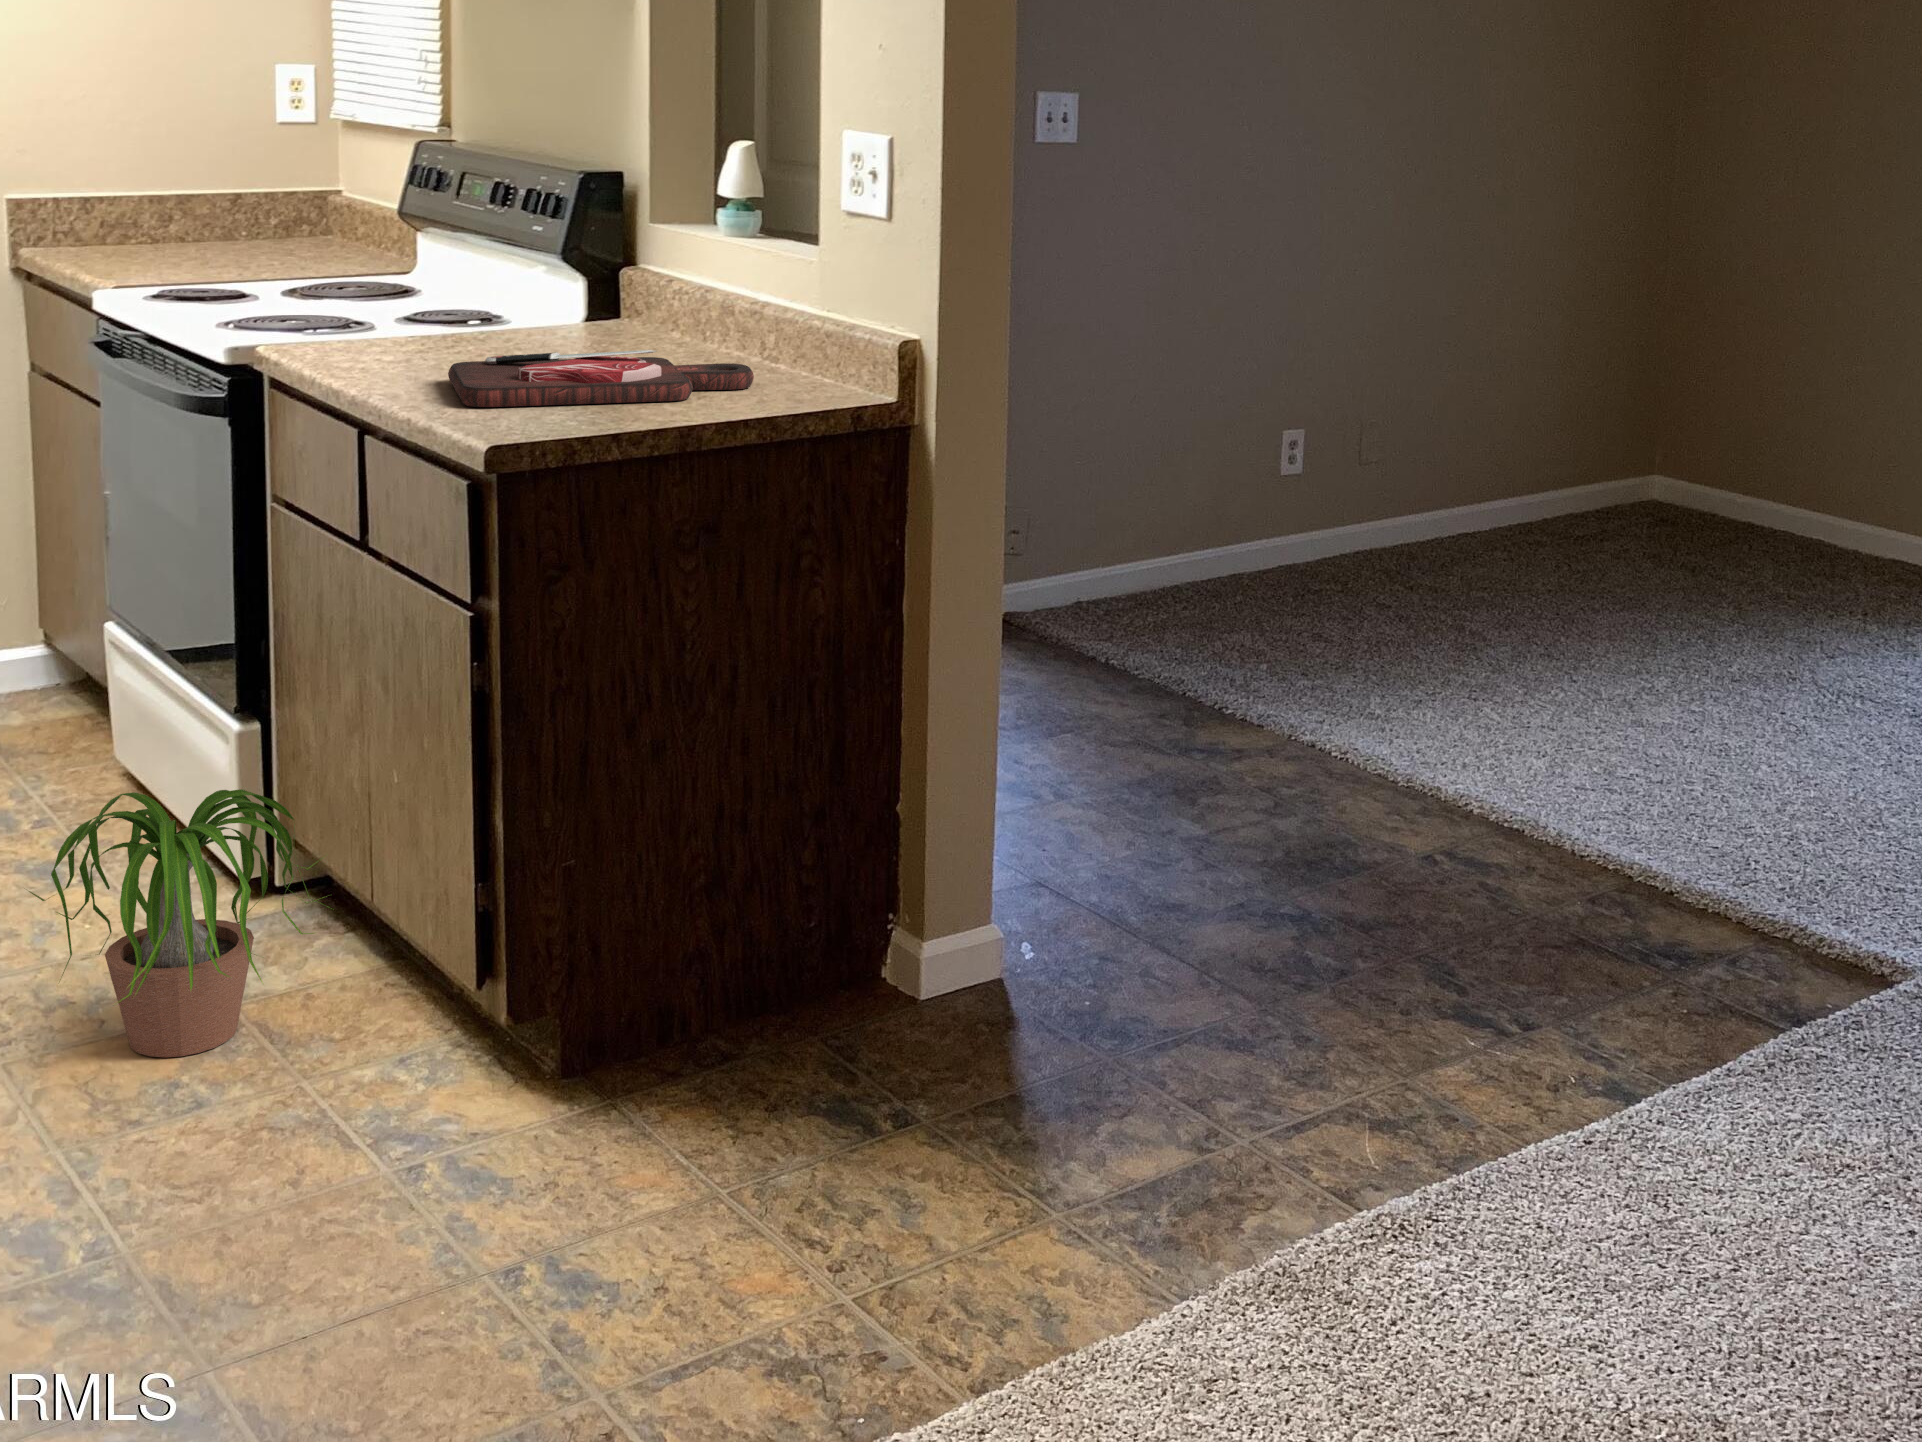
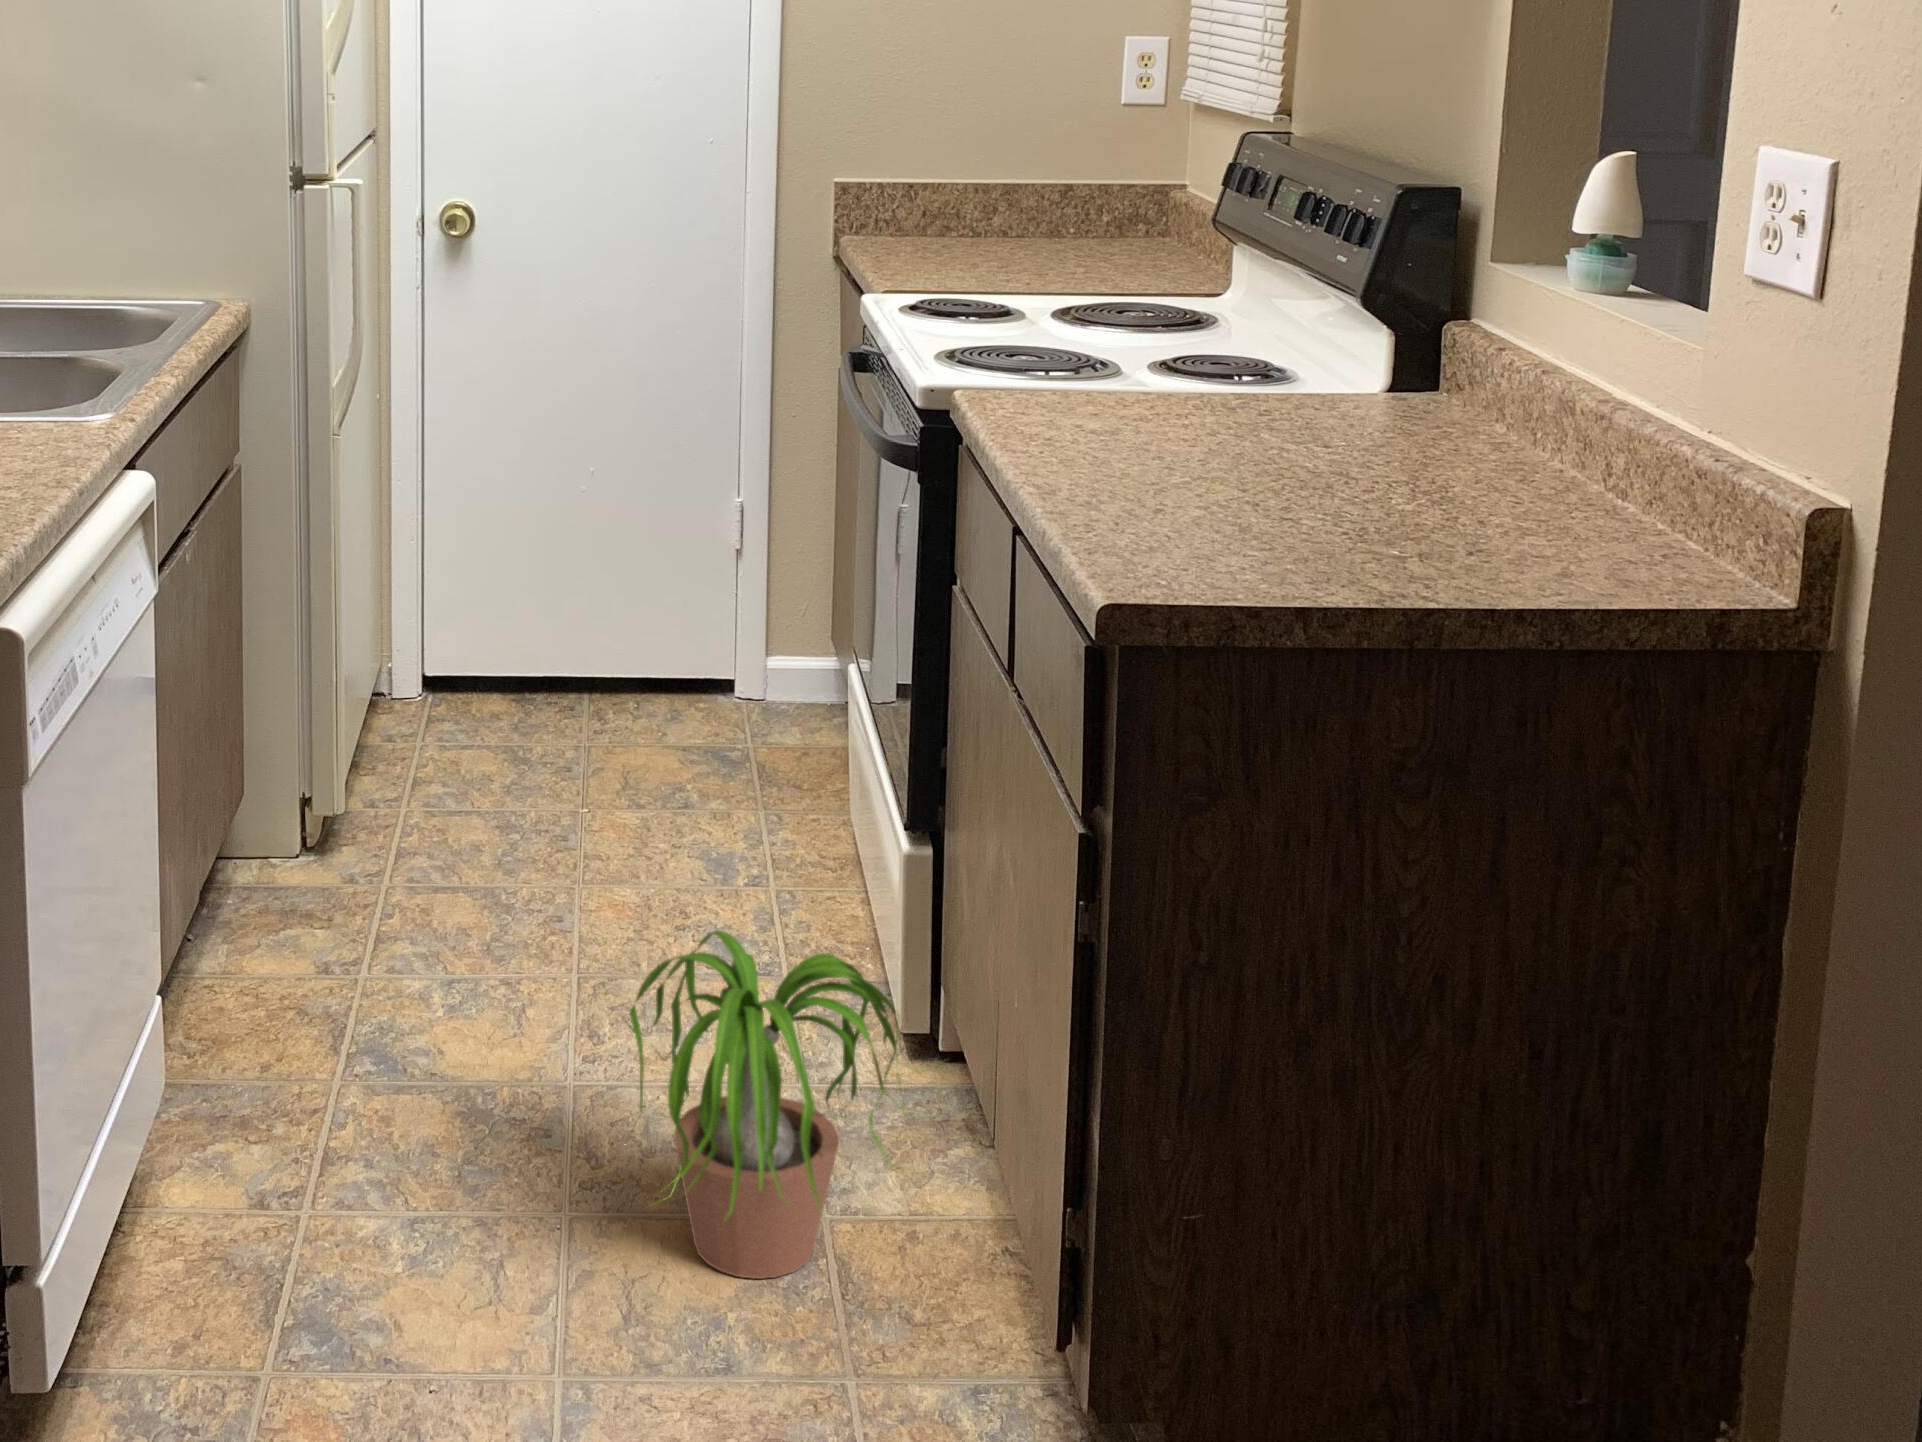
cutting board: present [448,350,754,407] -> none [1121,448,1570,552]

